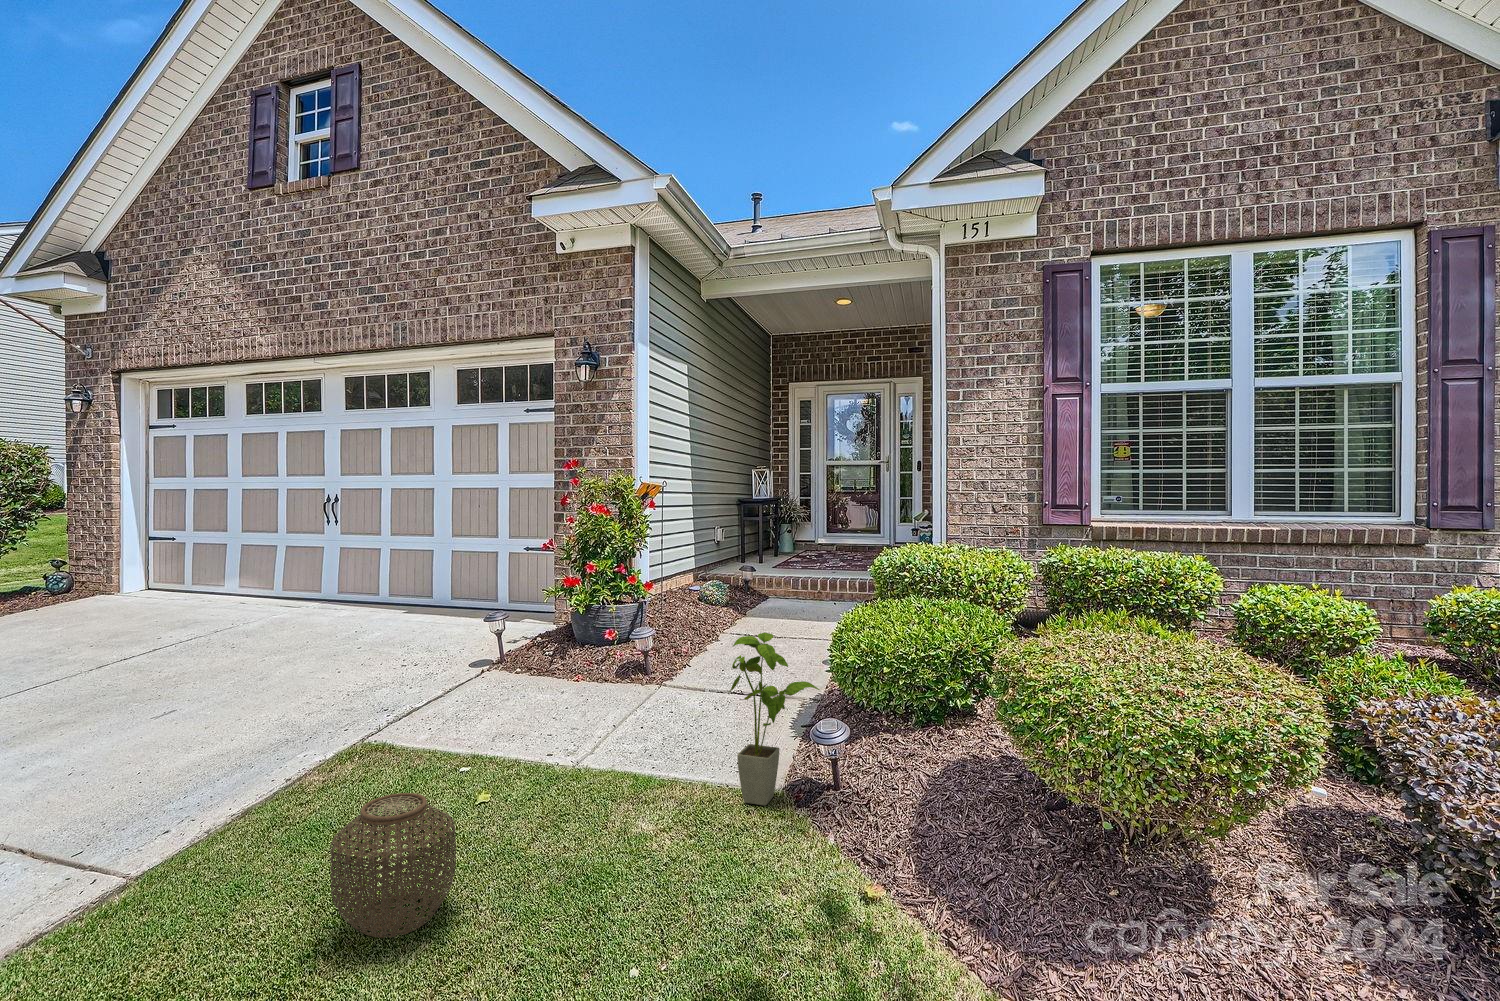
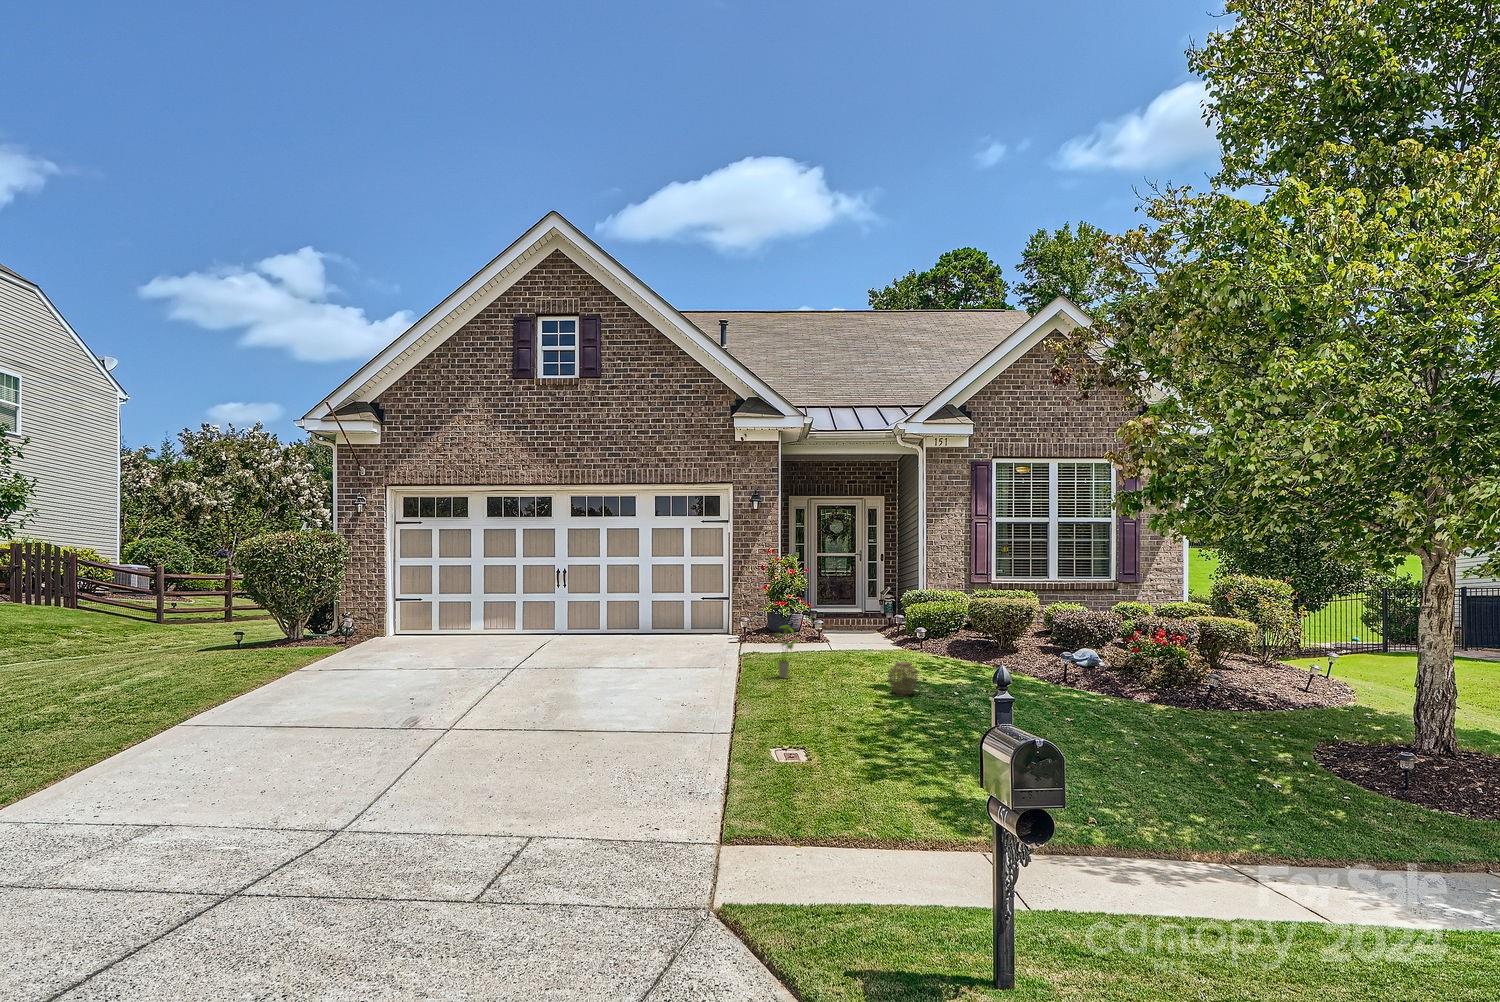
house plant: present [729,633,819,806] -> present [775,625,798,678]

